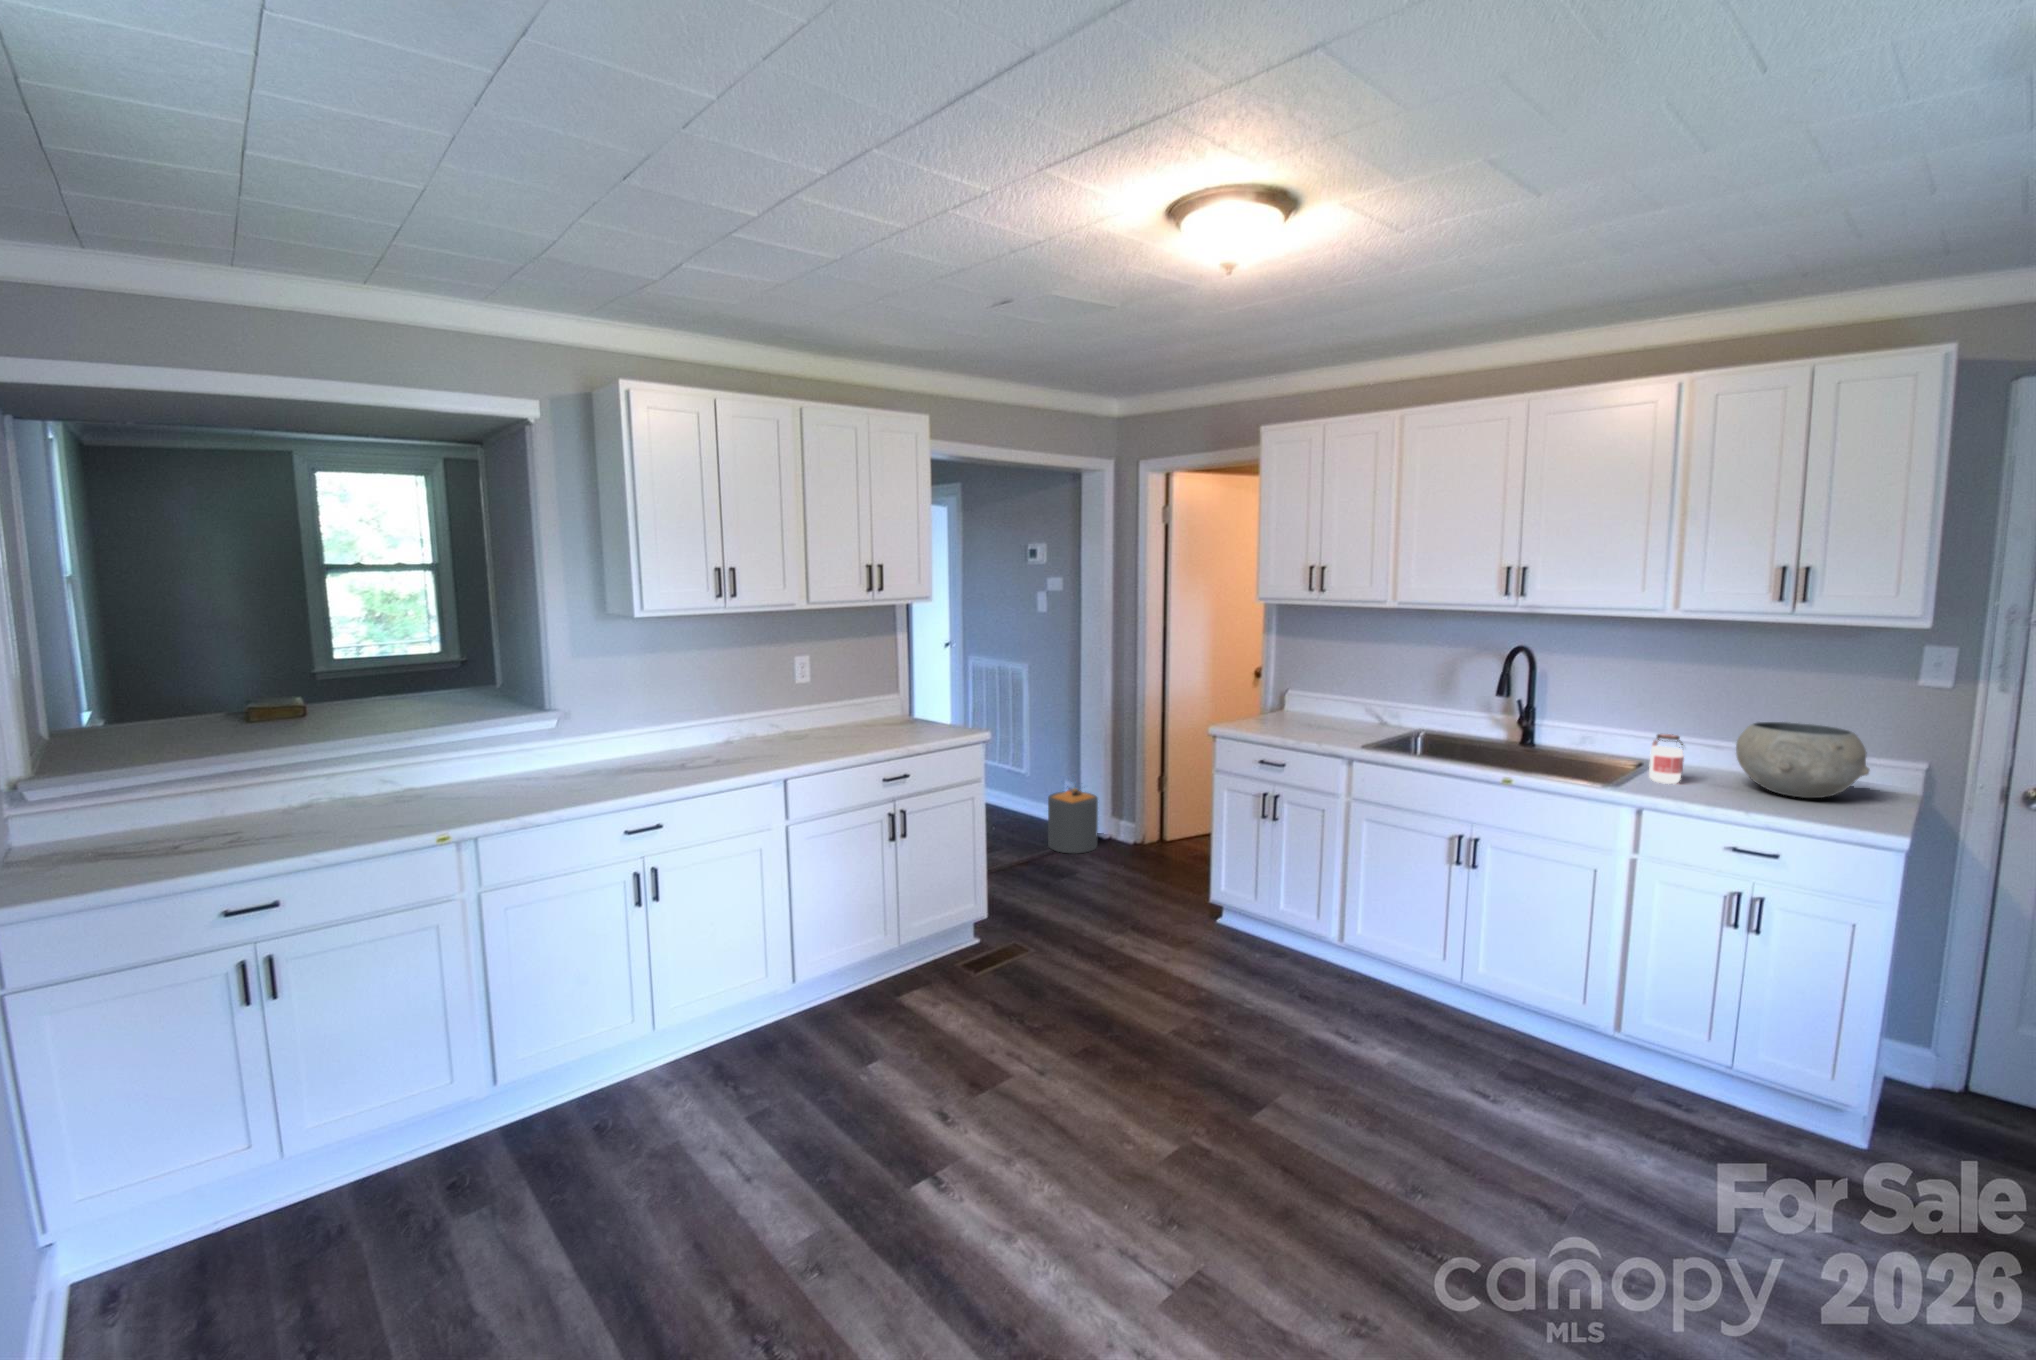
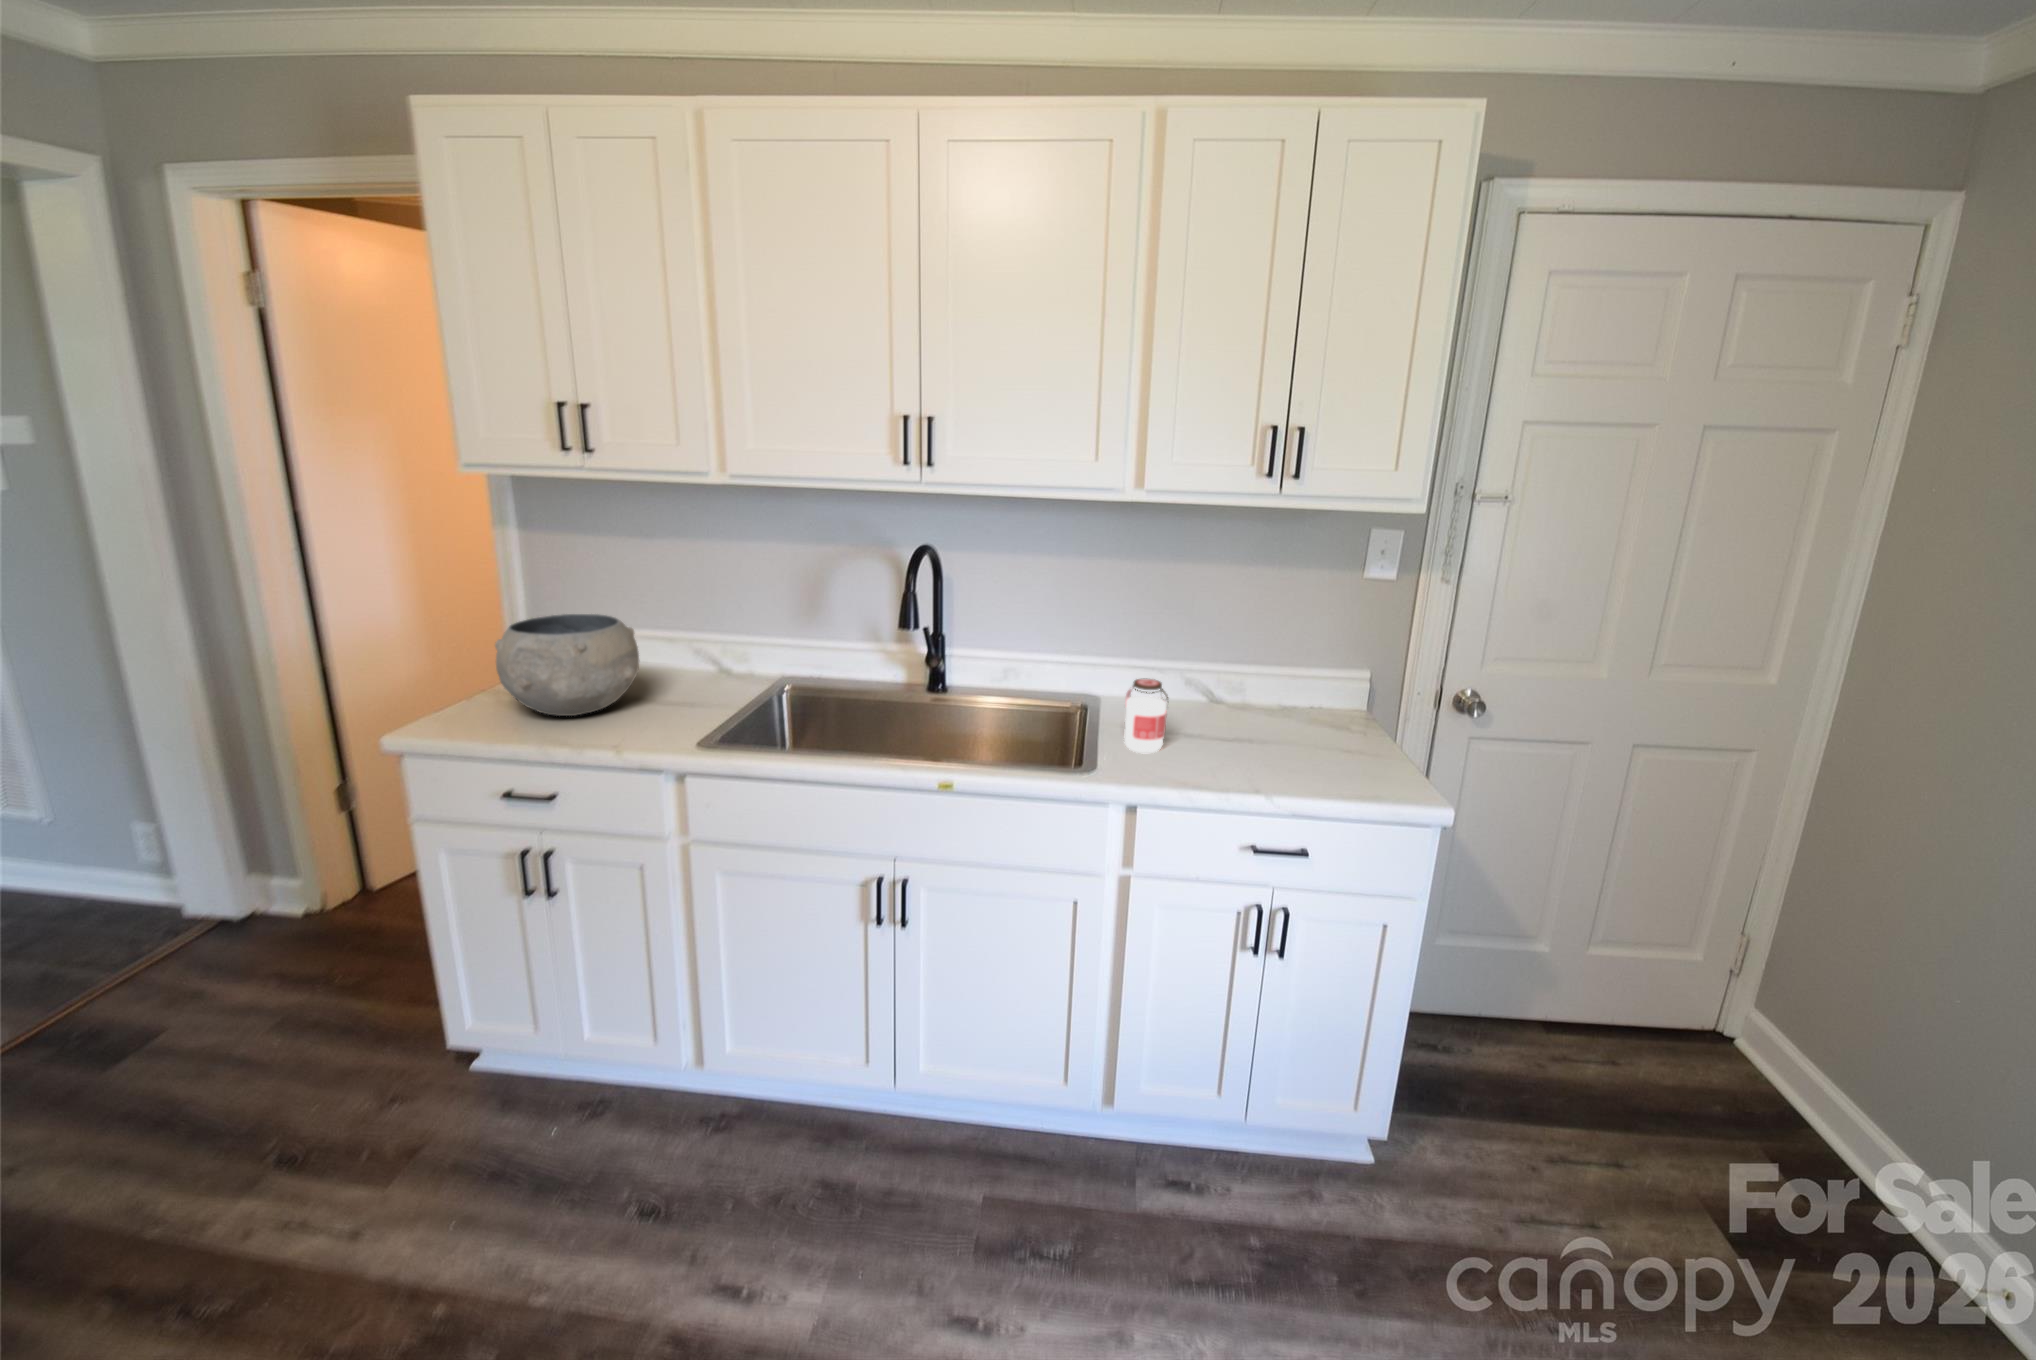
ceramic bowl: present [1736,722,1870,798] -> present [495,614,639,716]
trash can: present [1048,781,1098,853] -> none [56,819,218,990]

